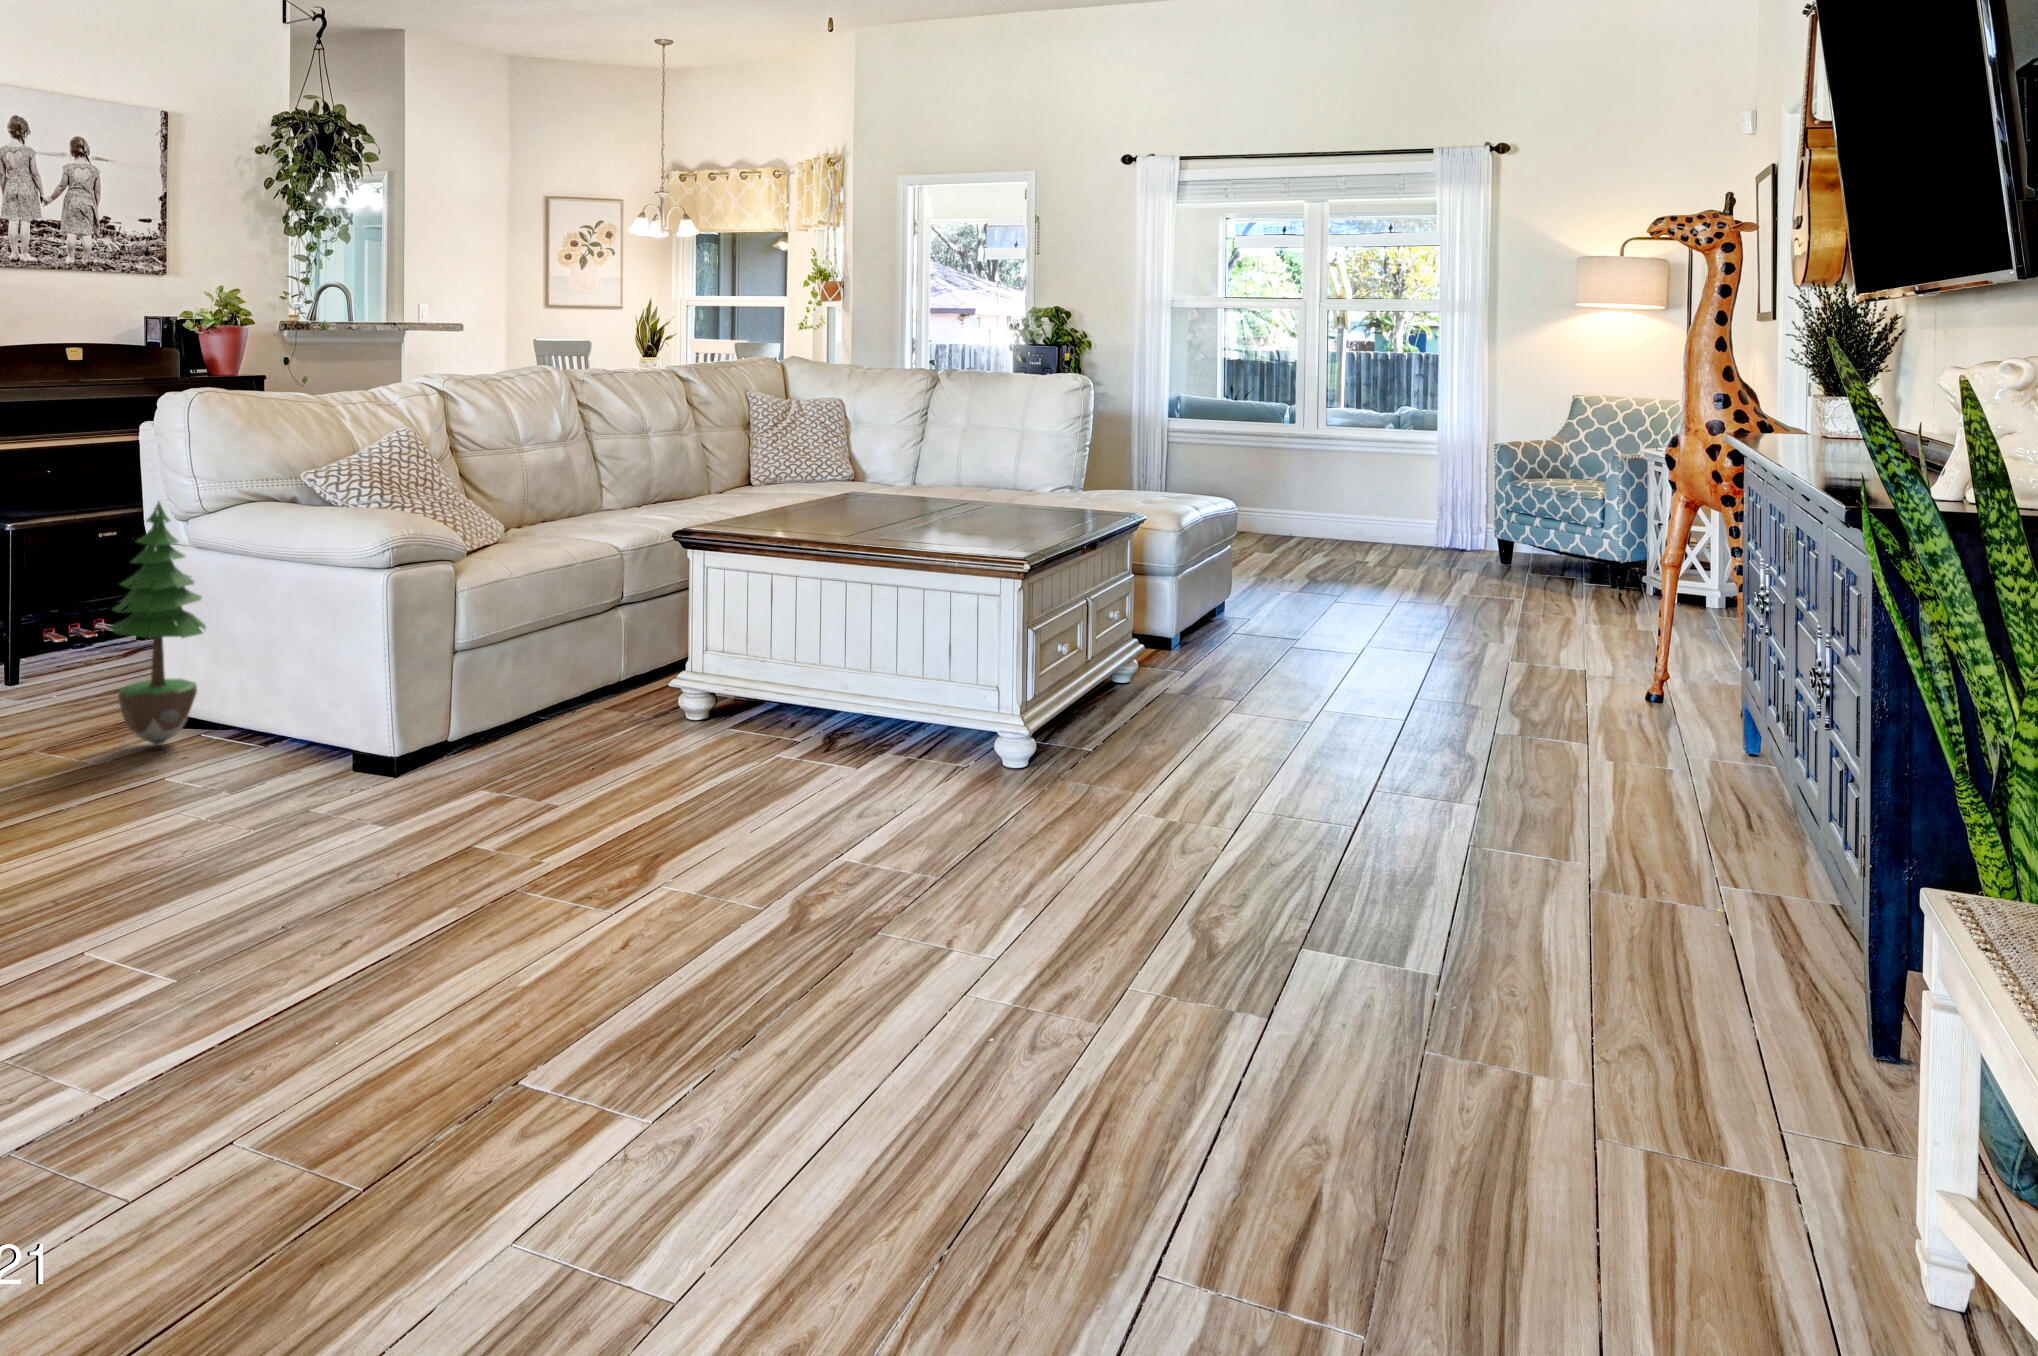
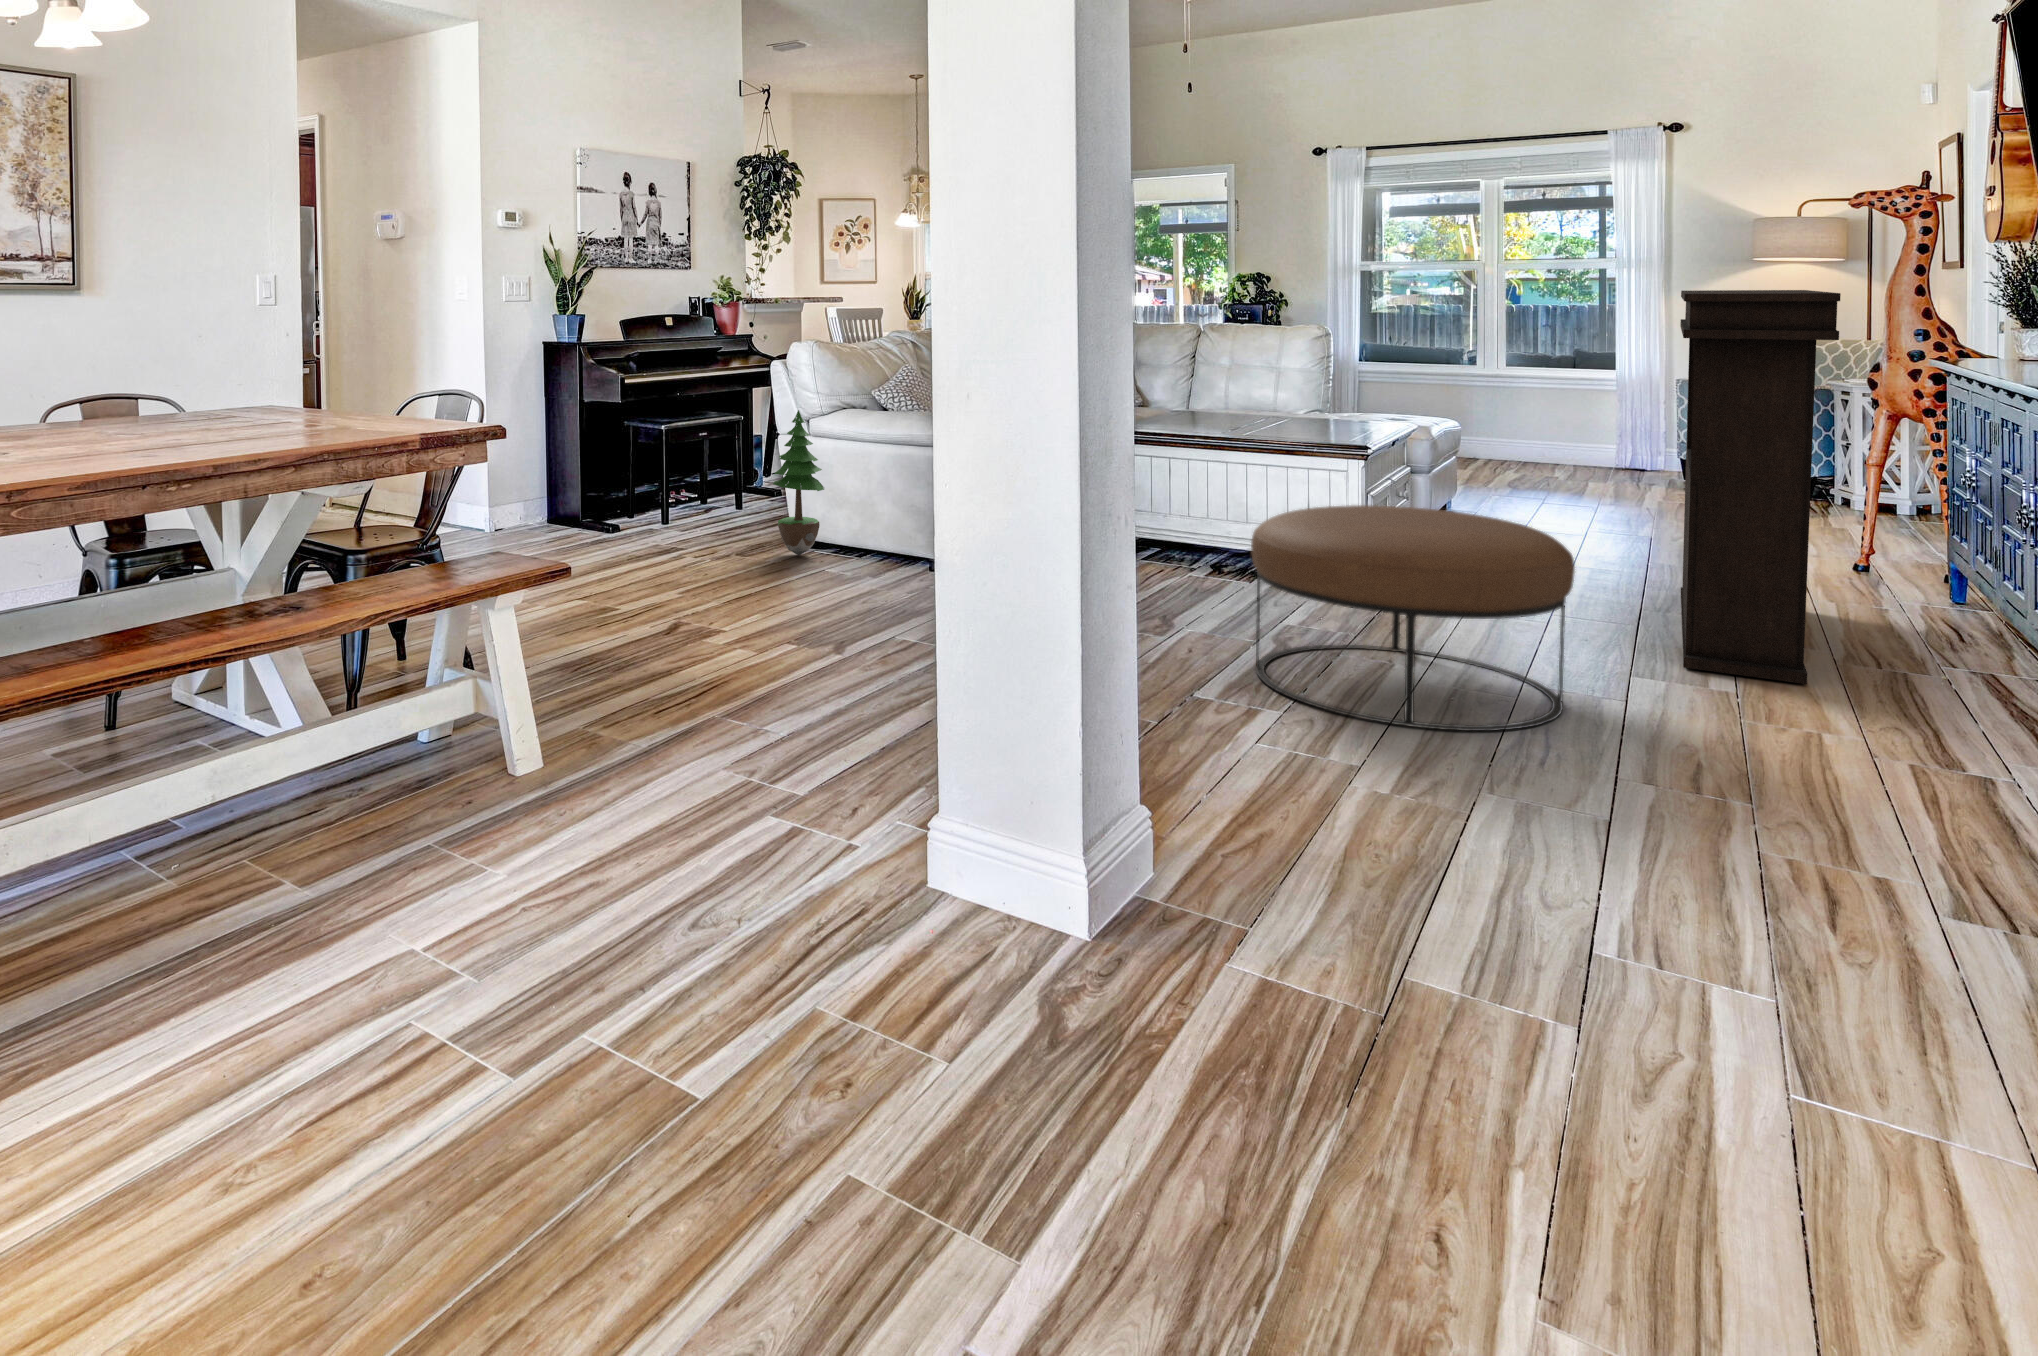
console table: none [1381,332,1583,951] -> present [1680,290,1841,684]
ottoman: none [689,678,1187,1134] -> present [1251,505,1575,731]

